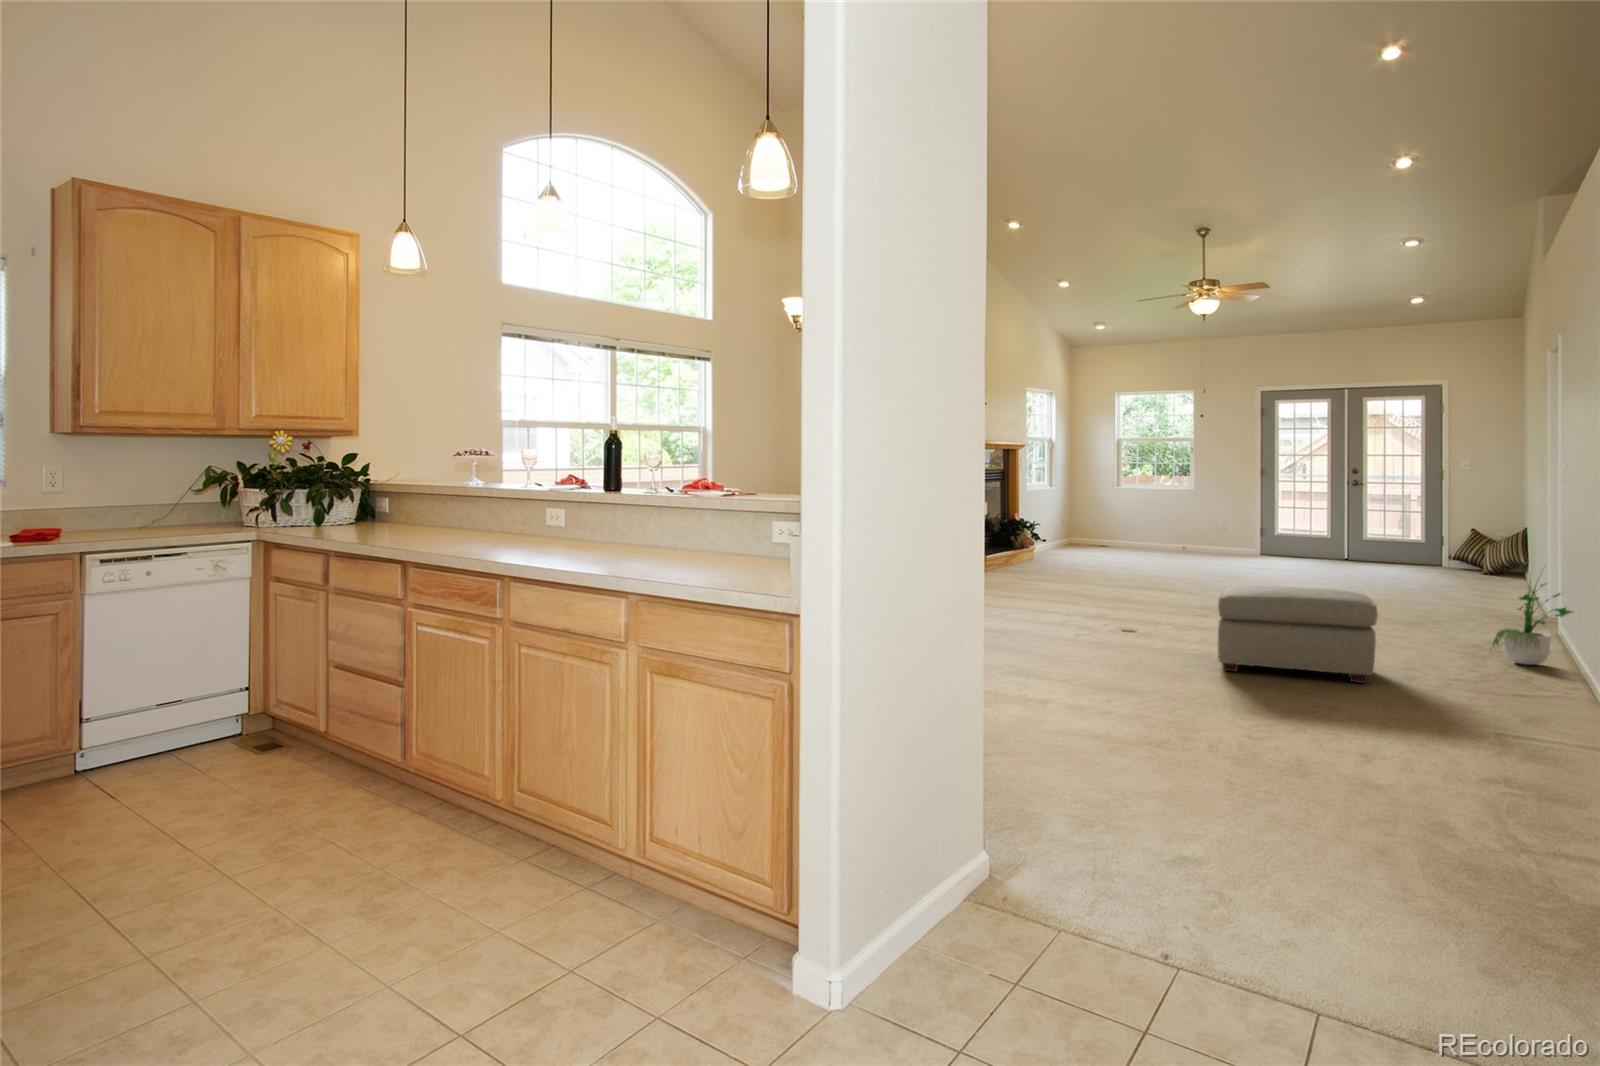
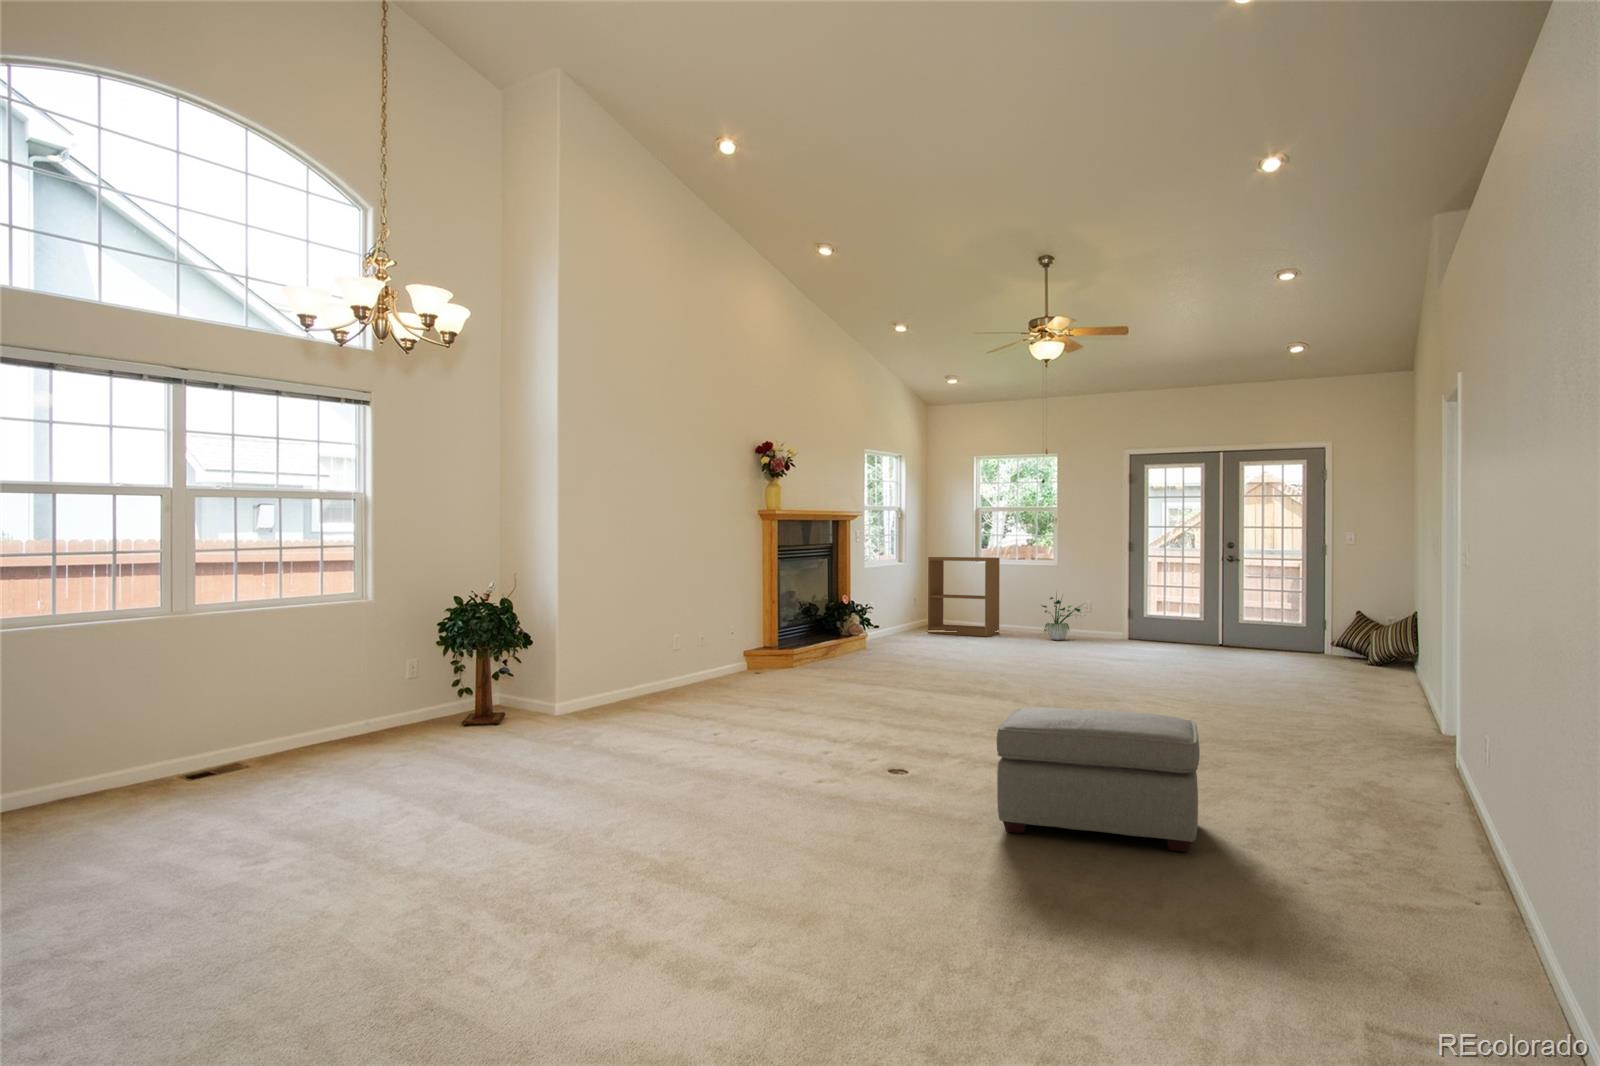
bookshelf: none [1075,483,1140,551] -> present [928,557,1000,637]
potted plant: present [1492,584,1574,665] -> present [1042,595,1086,640]

